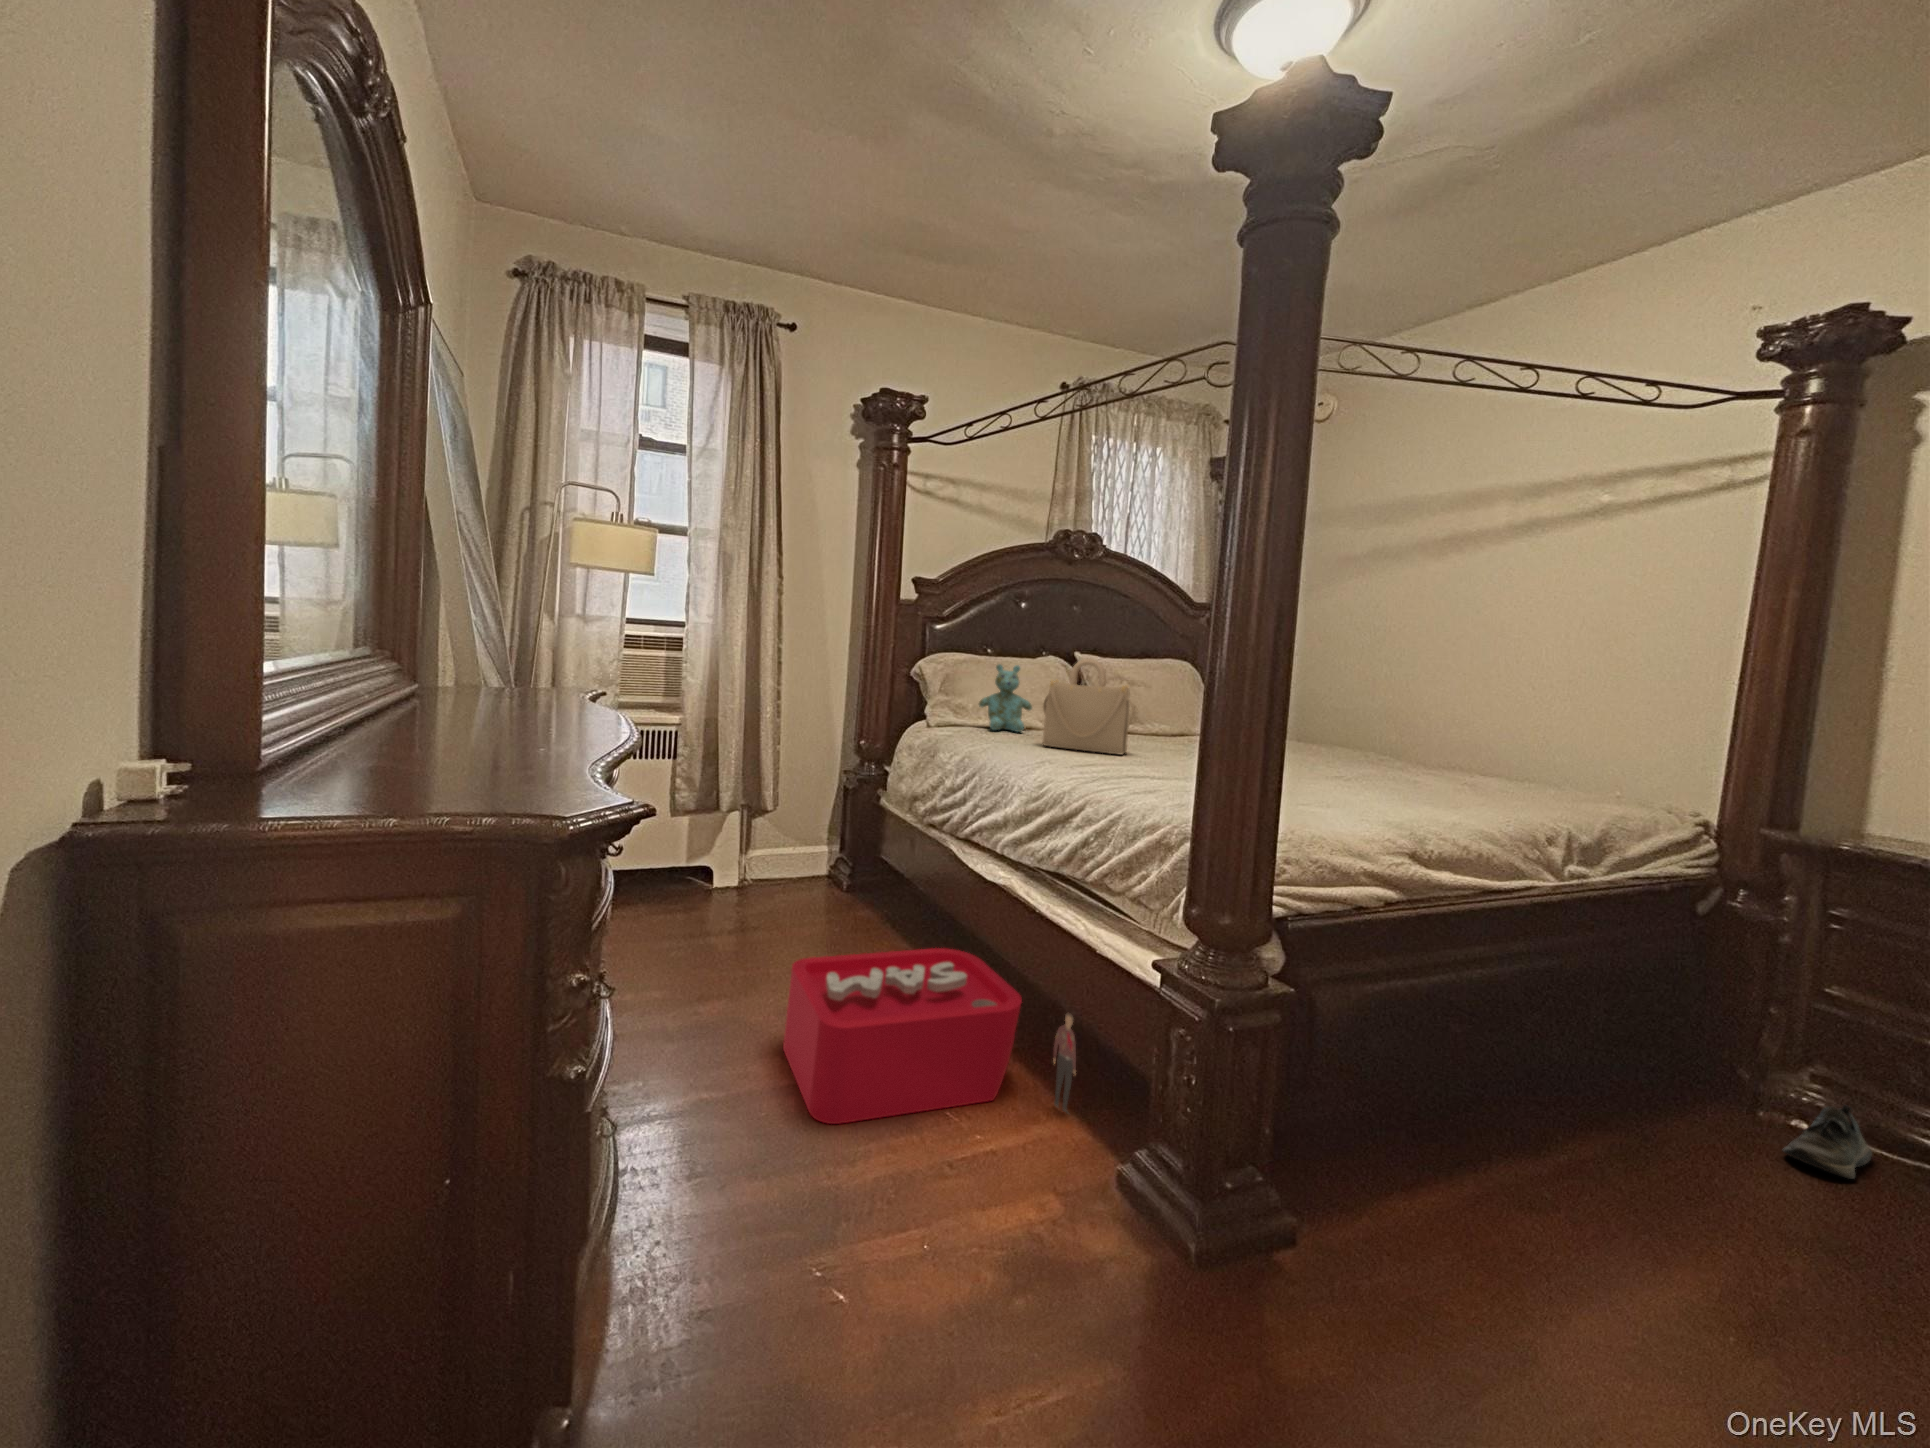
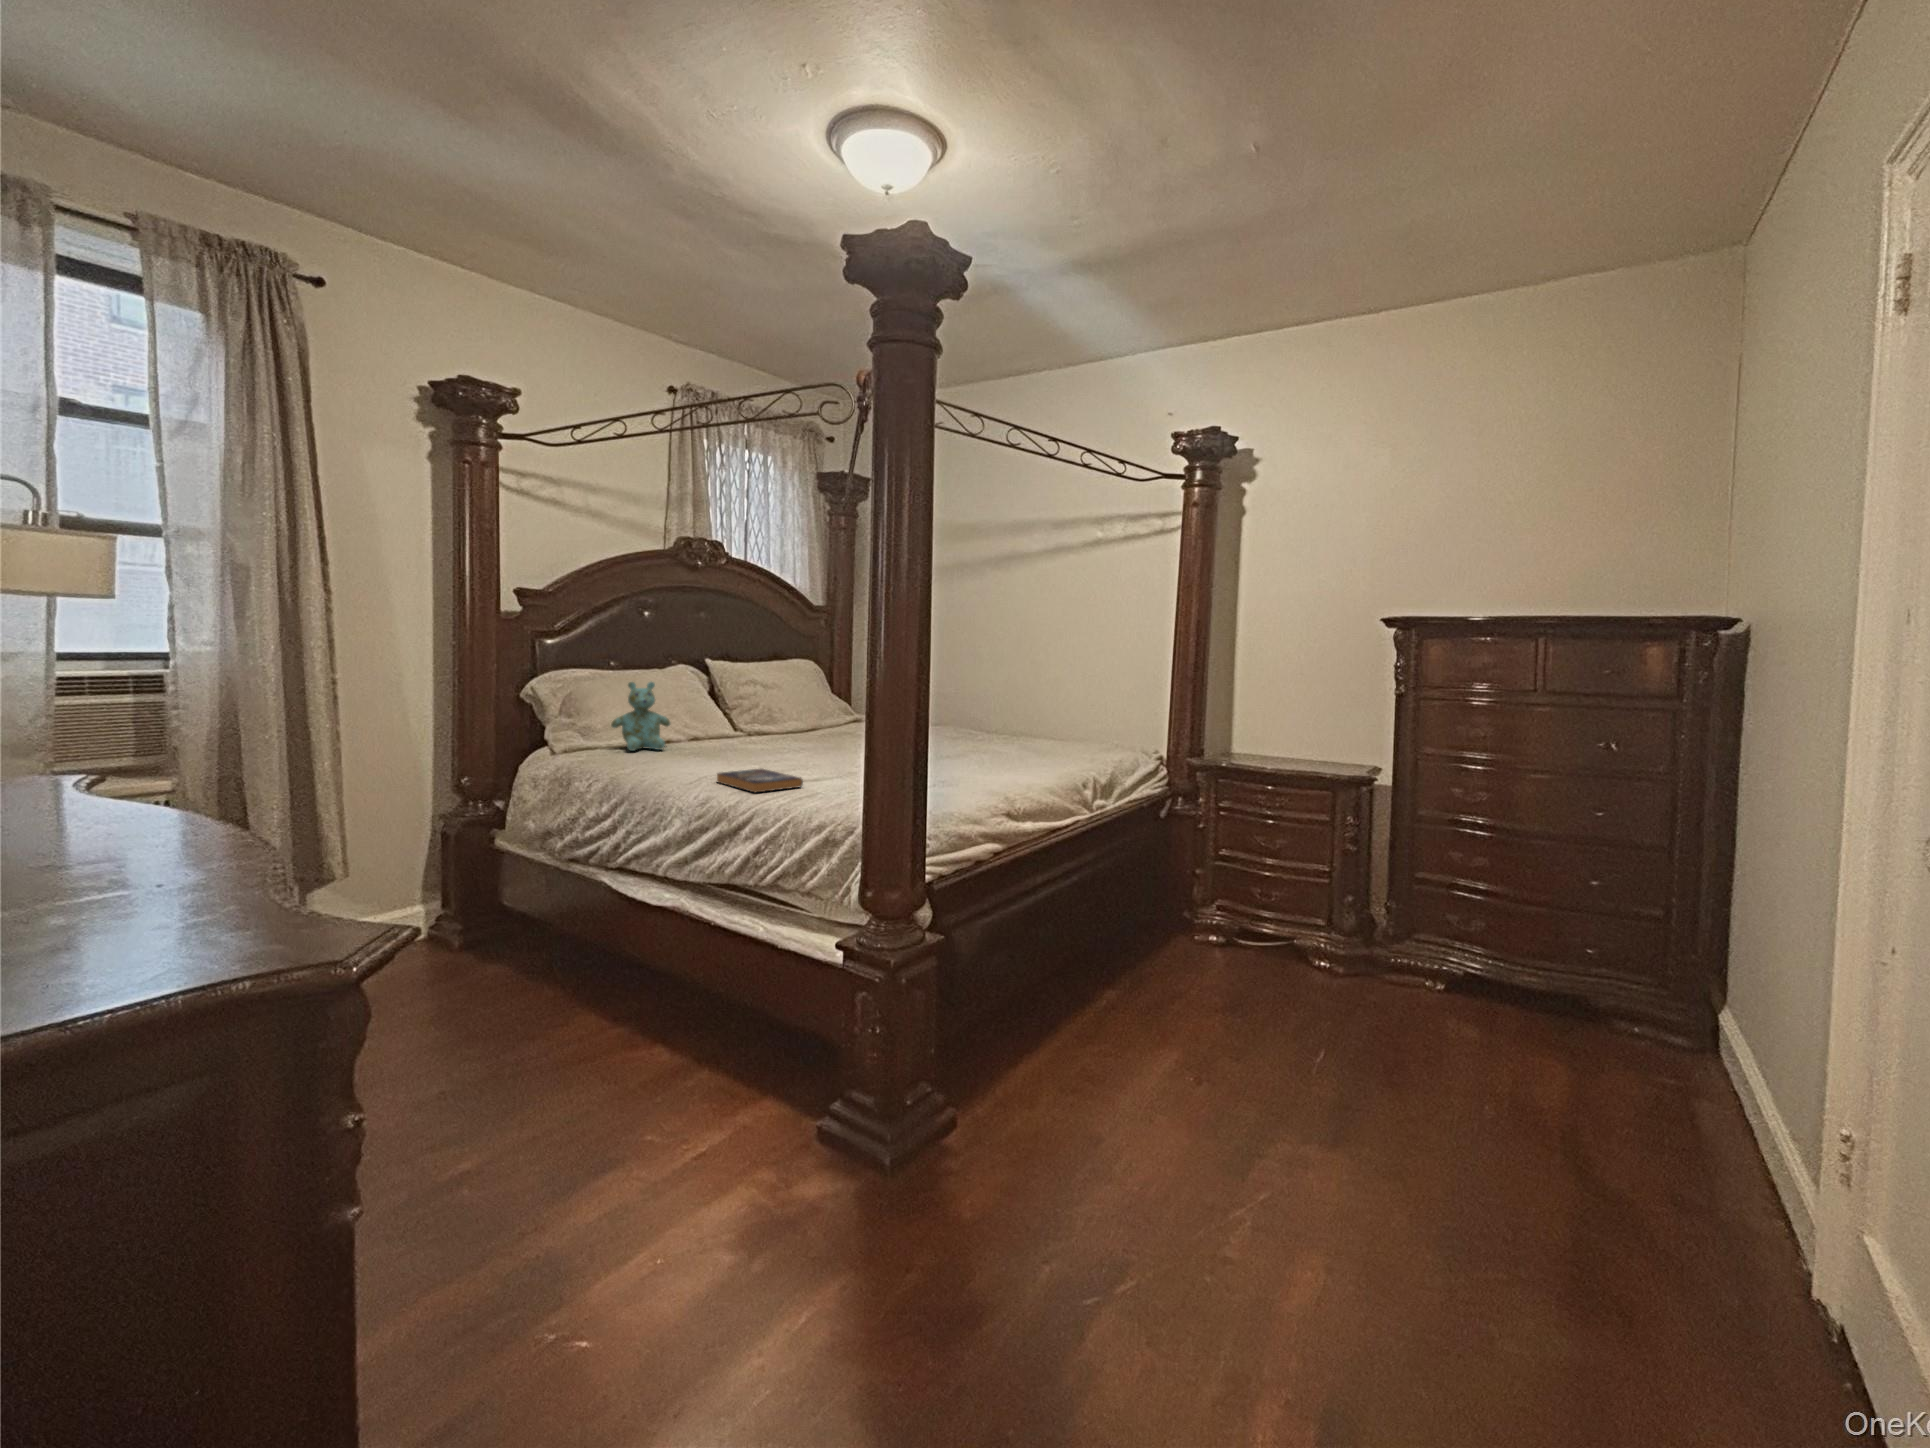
handbag: present [1043,659,1134,755] -> none [690,675,780,763]
book: none [1056,755,1145,781] -> present [717,769,803,792]
storage bin: present [783,948,1076,1124] -> none [441,979,769,1187]
shoe: present [1783,1105,1872,1179] -> none [1206,922,1244,965]

